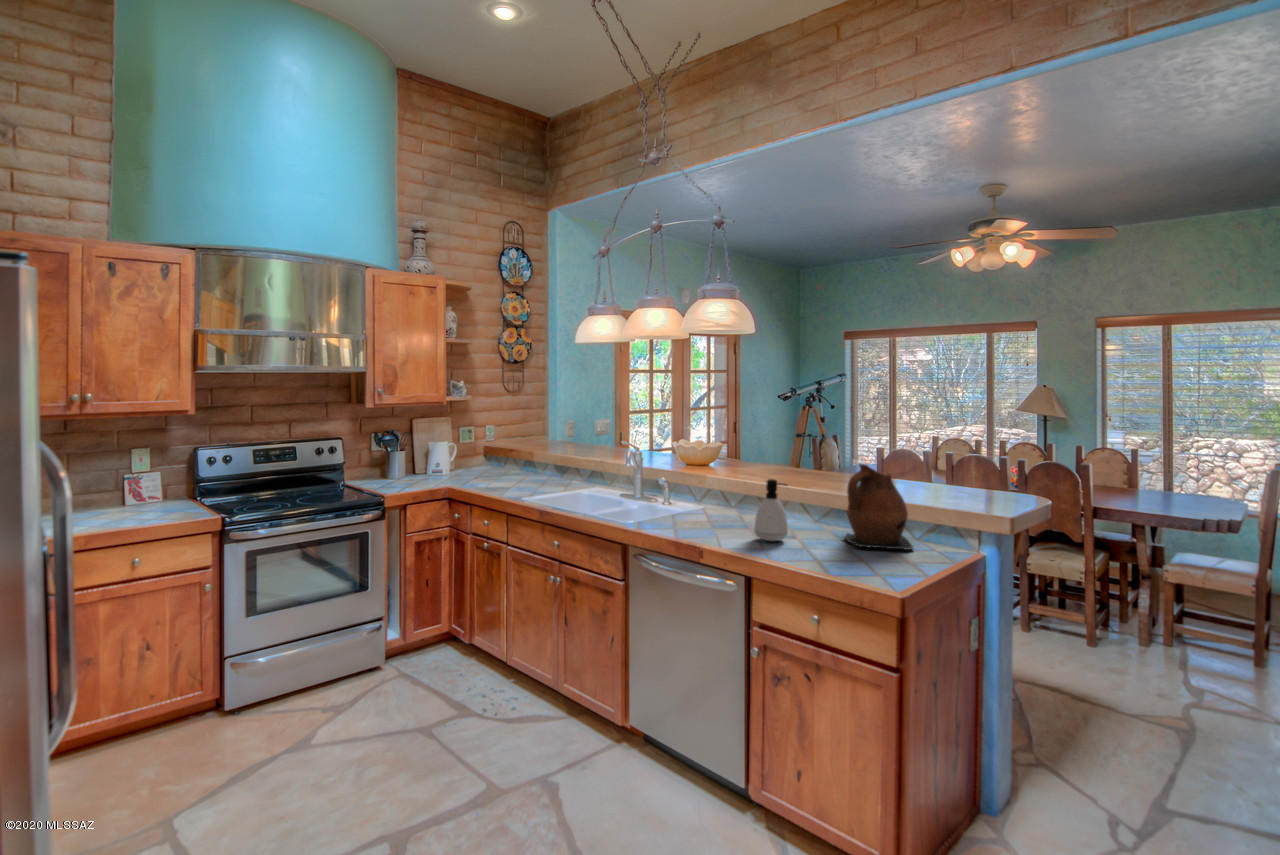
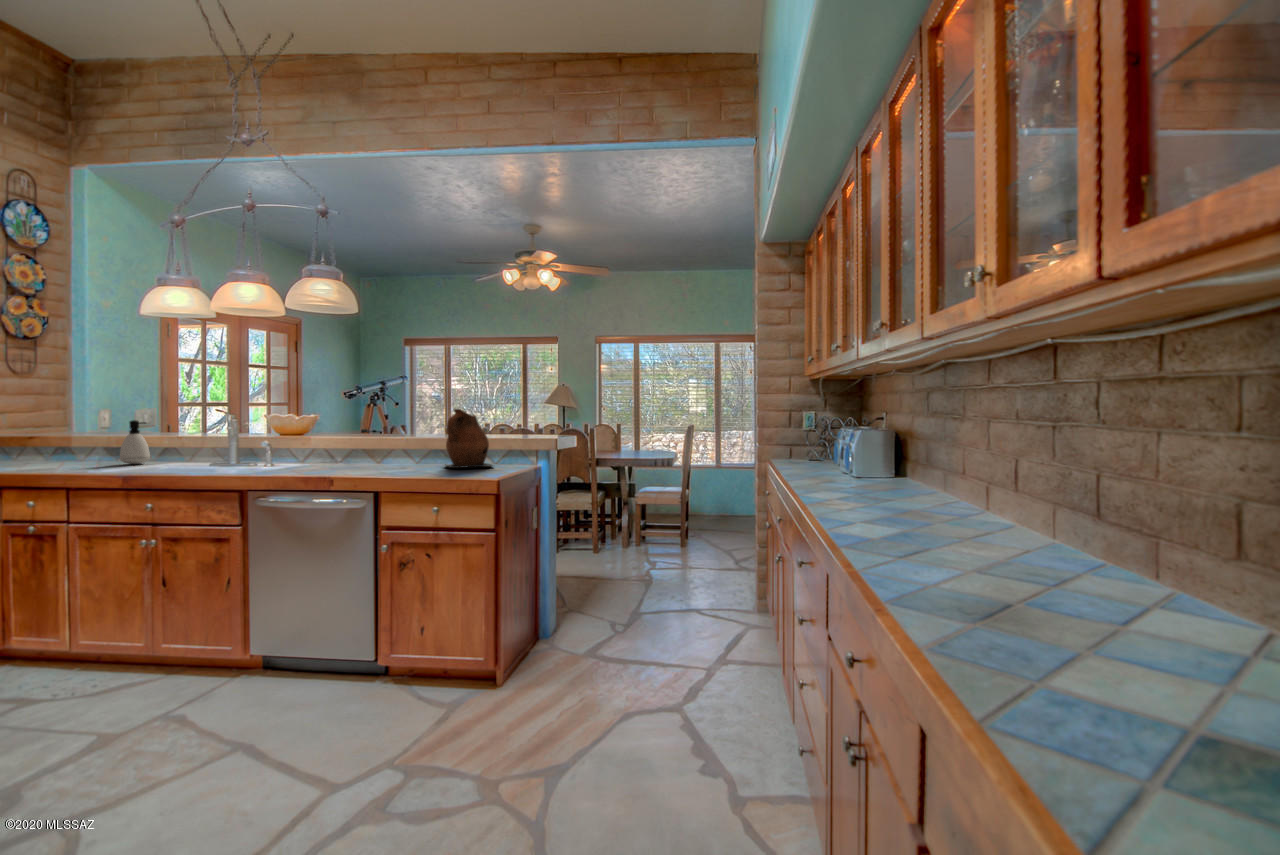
soap dispenser: present [754,479,788,541] -> present [120,420,150,464]

